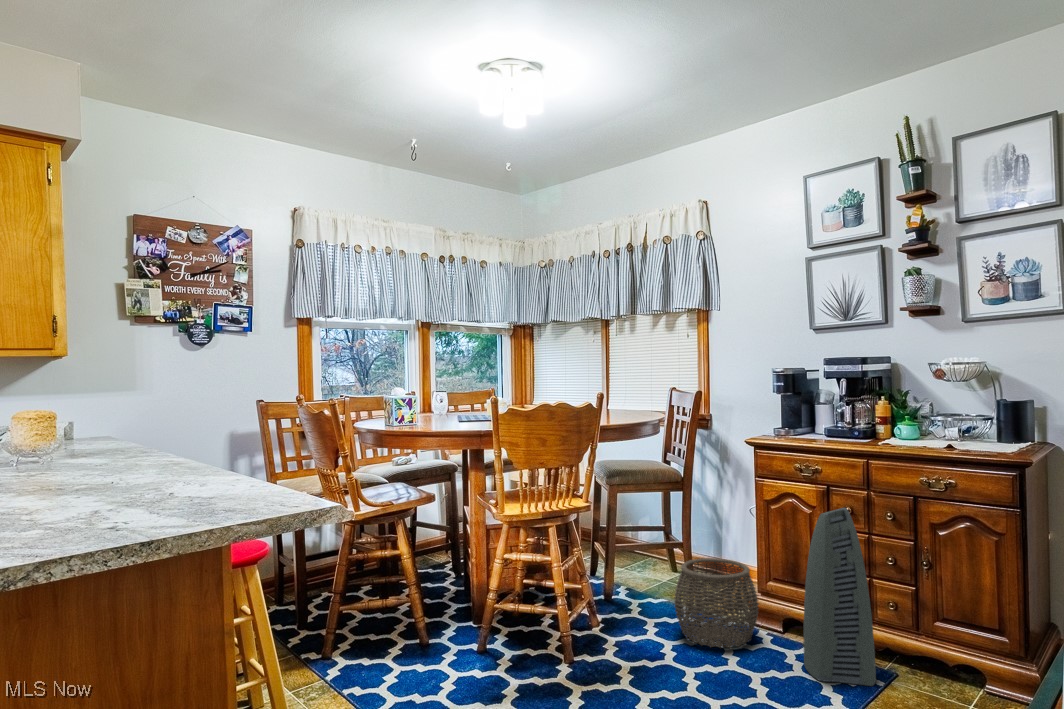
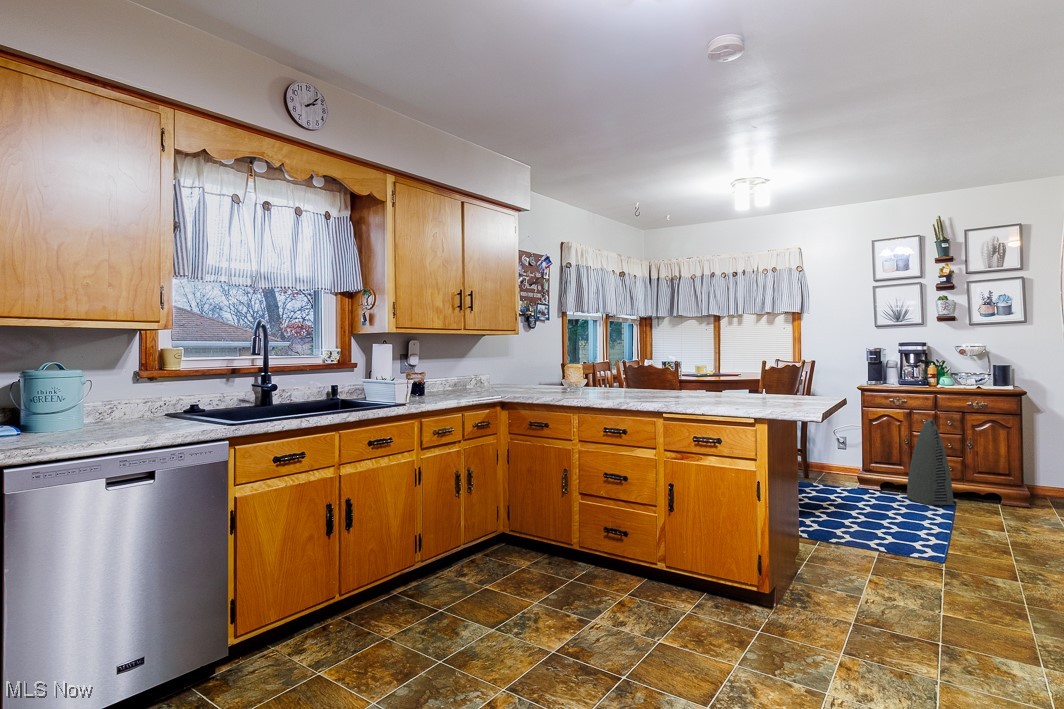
woven basket: present [675,558,759,648] -> none [827,452,877,496]

